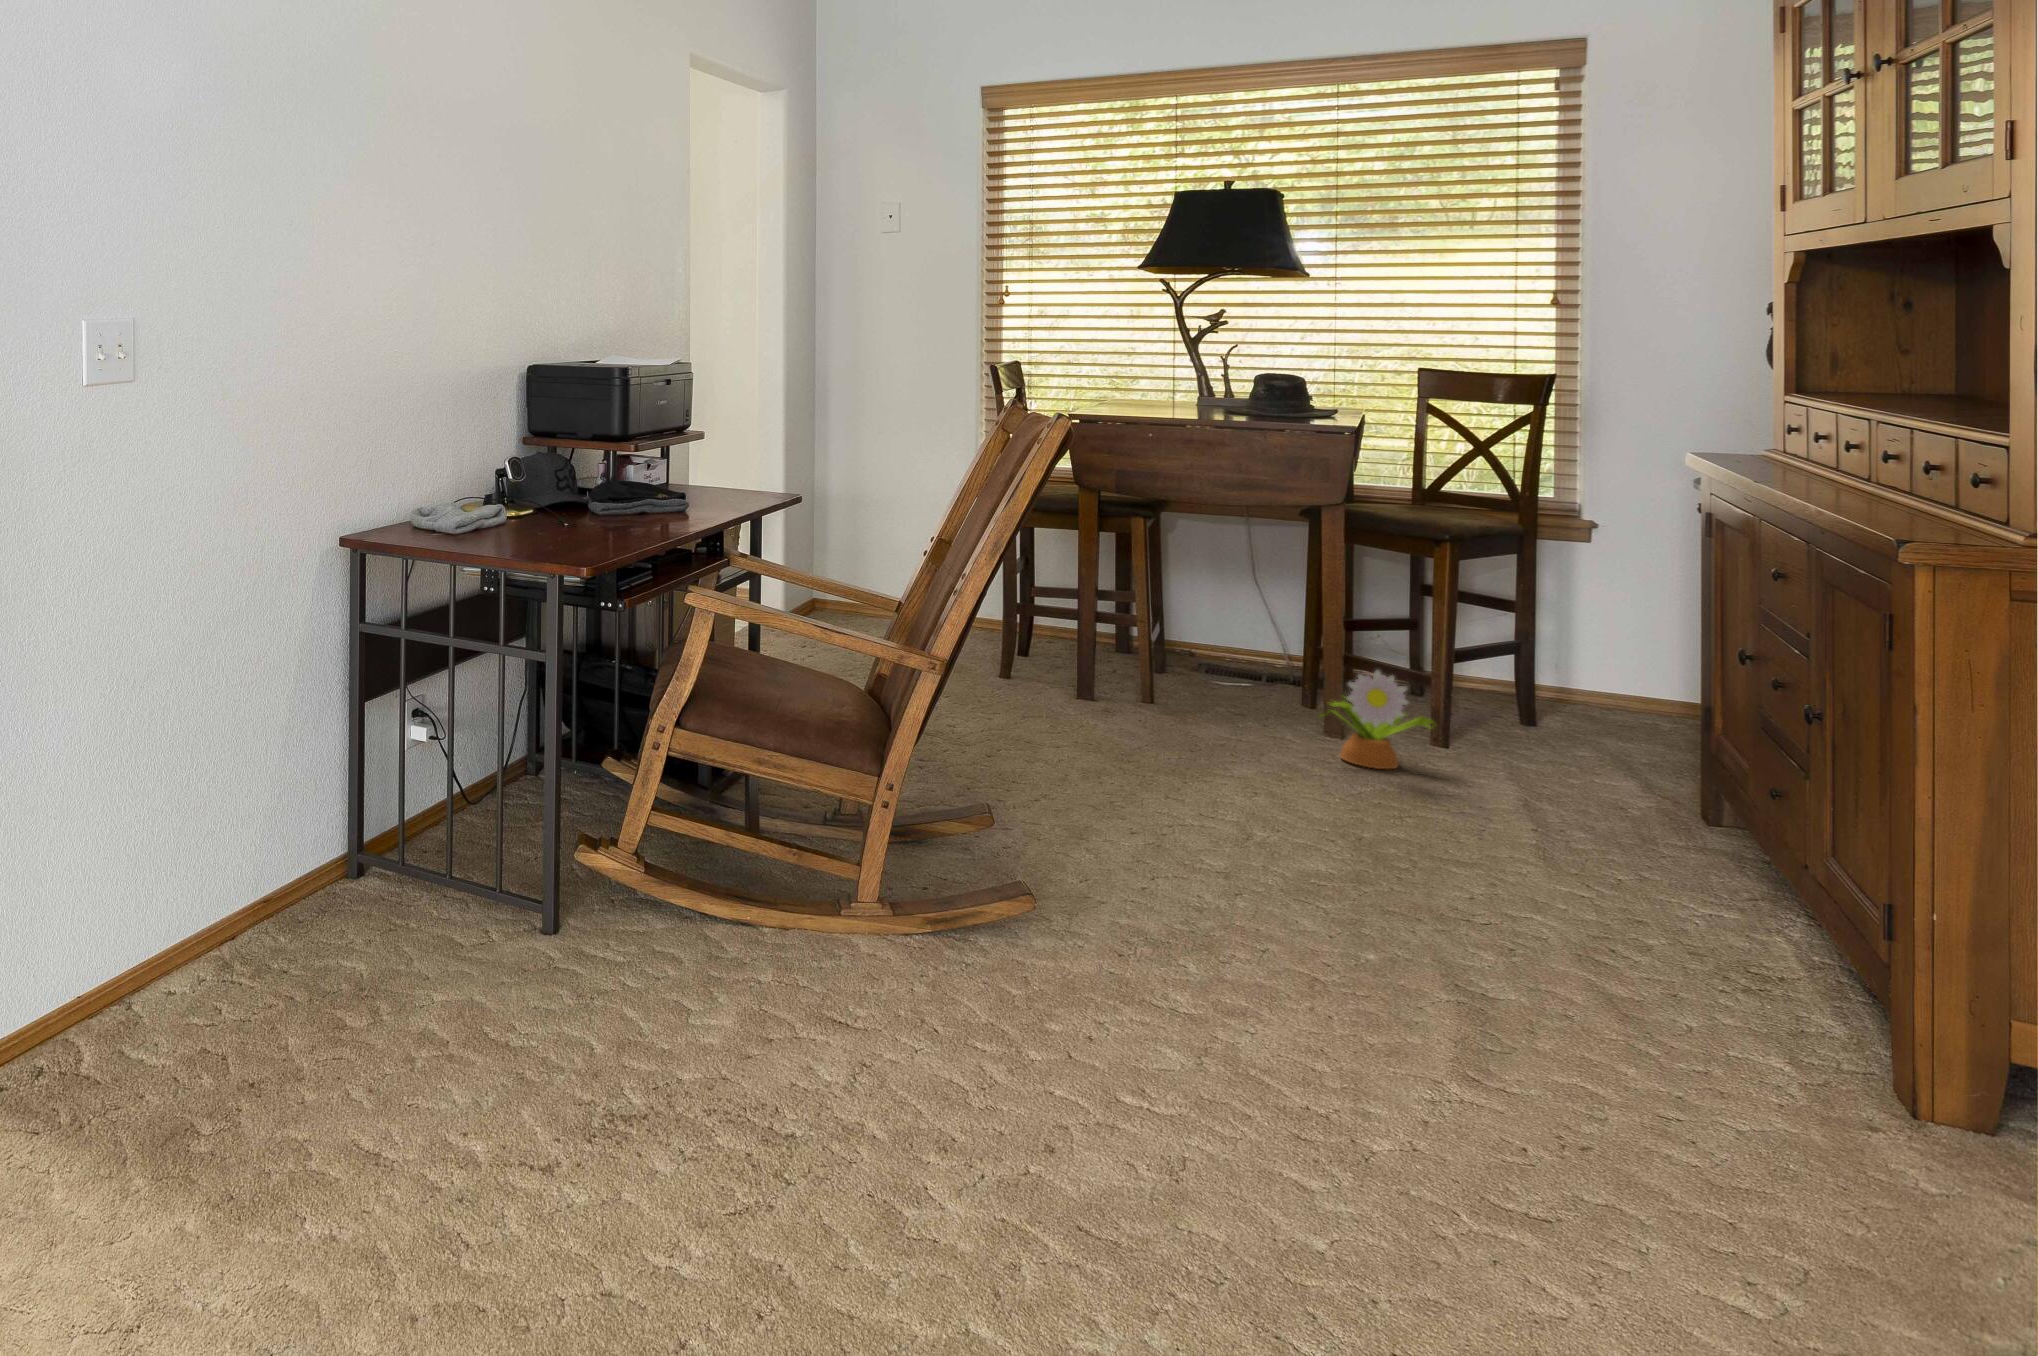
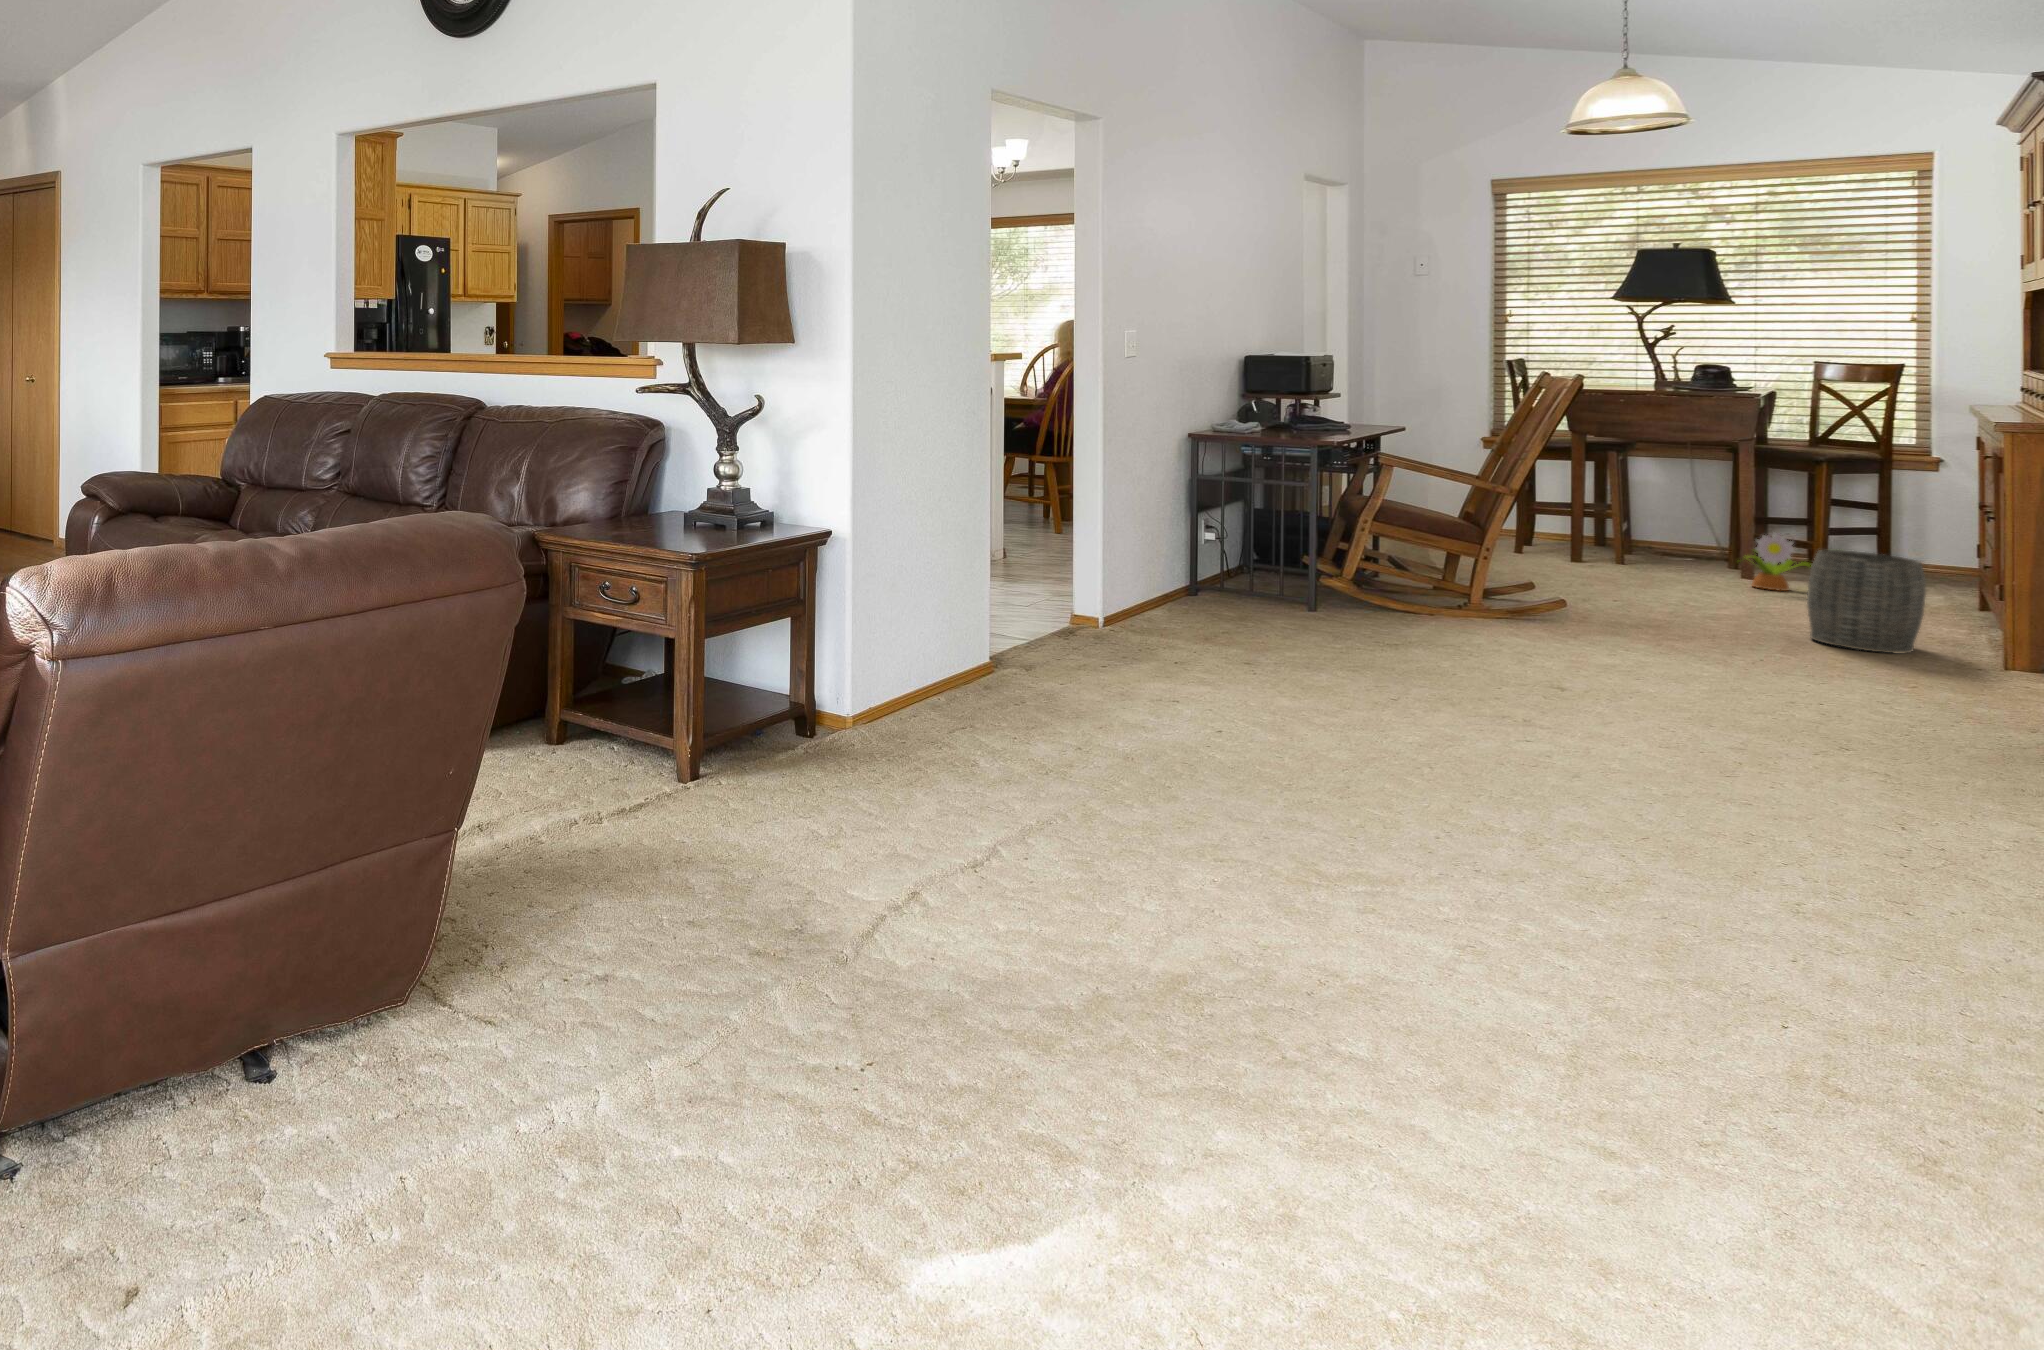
woven basket: none [1467,768,1694,1016] -> present [1807,550,1926,654]

